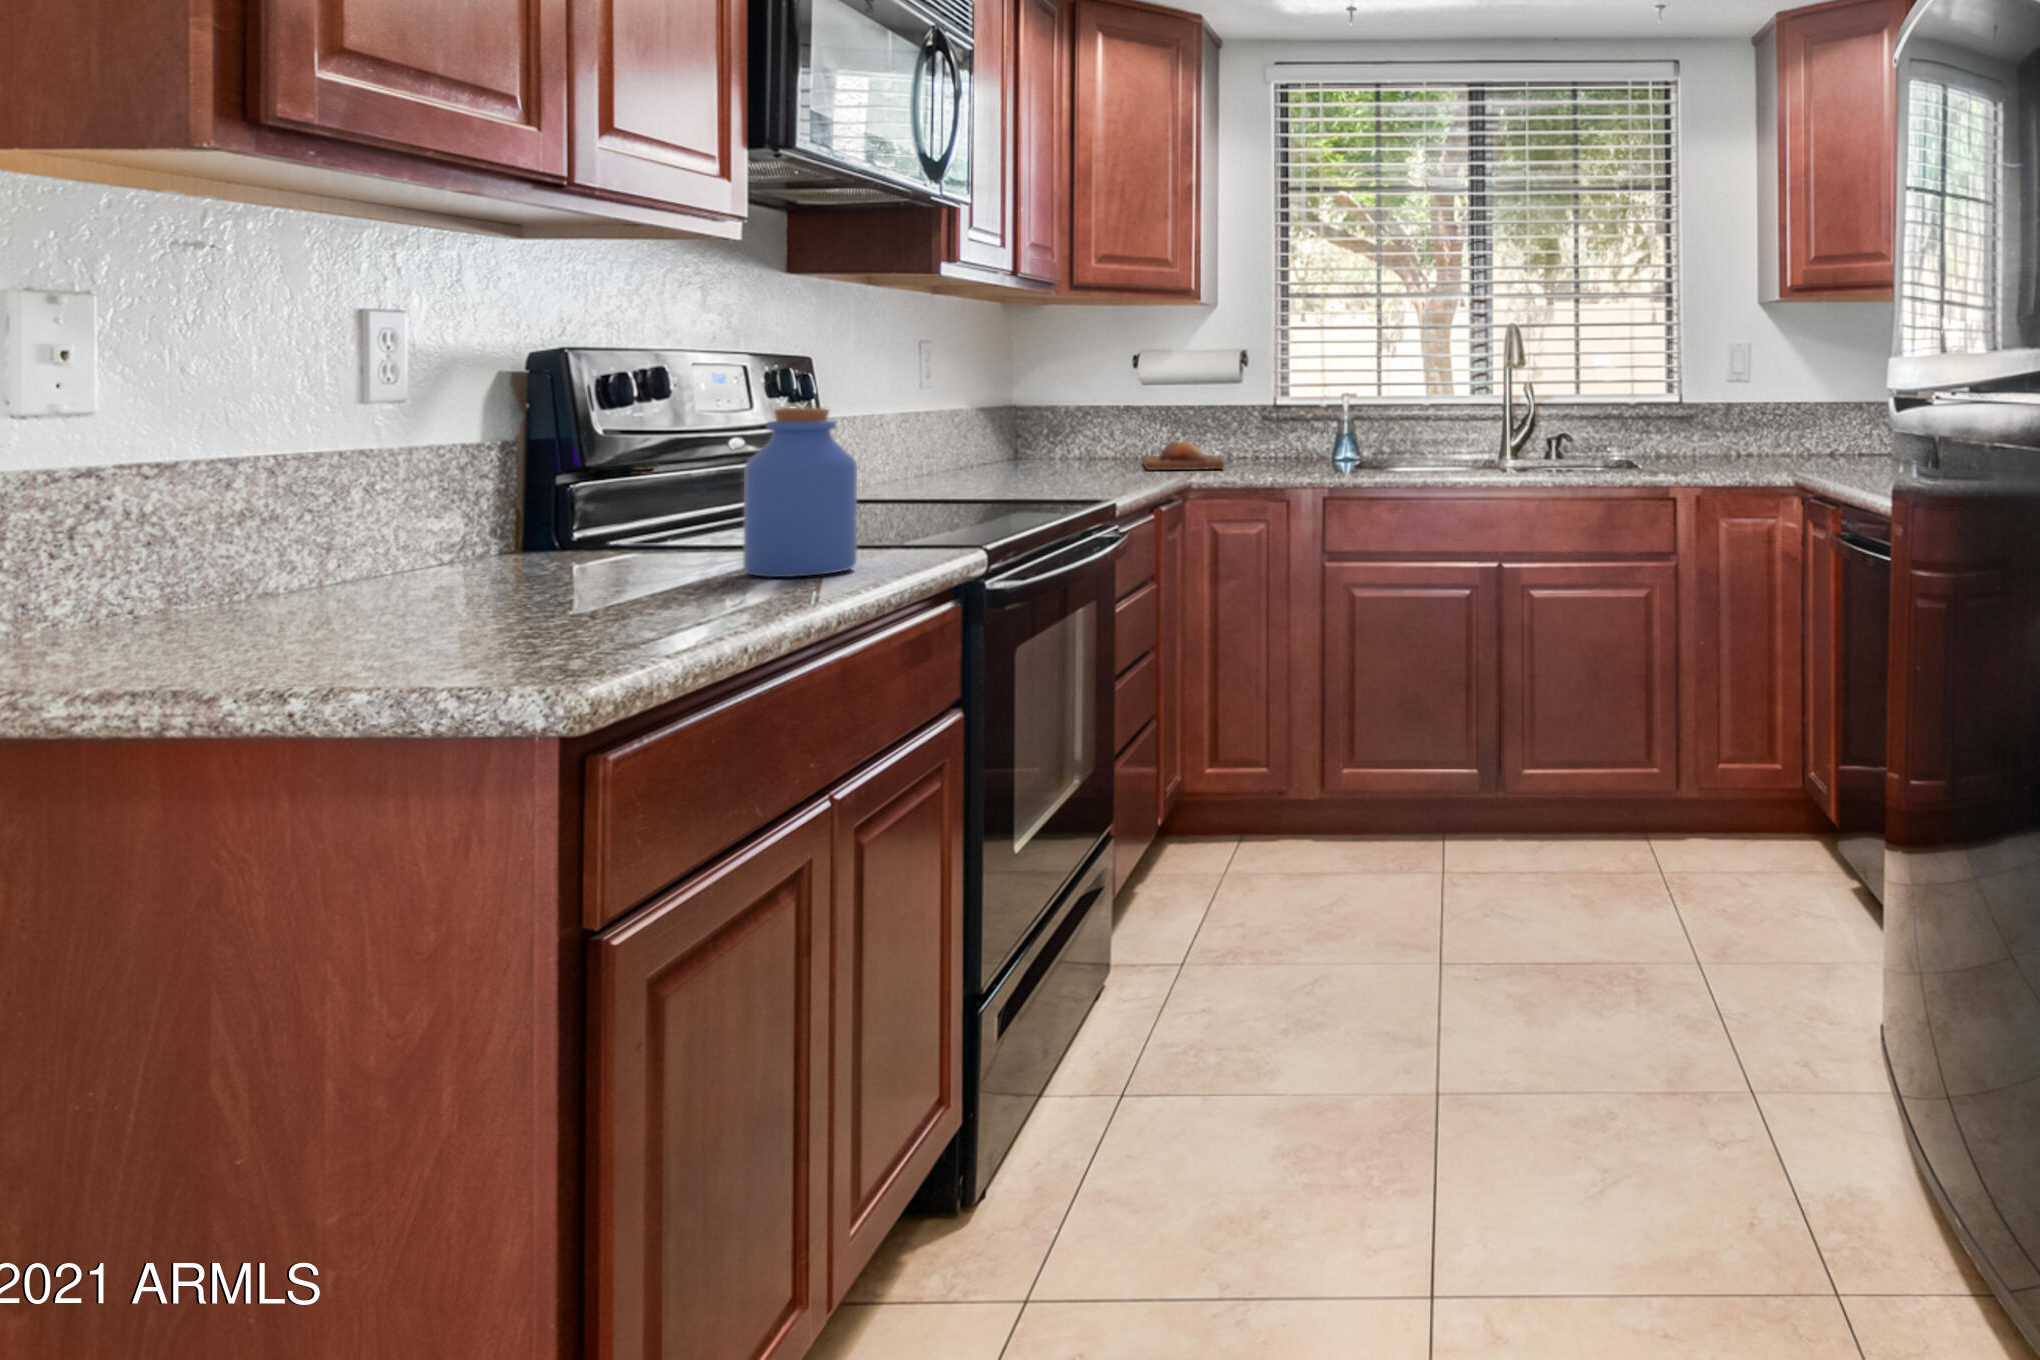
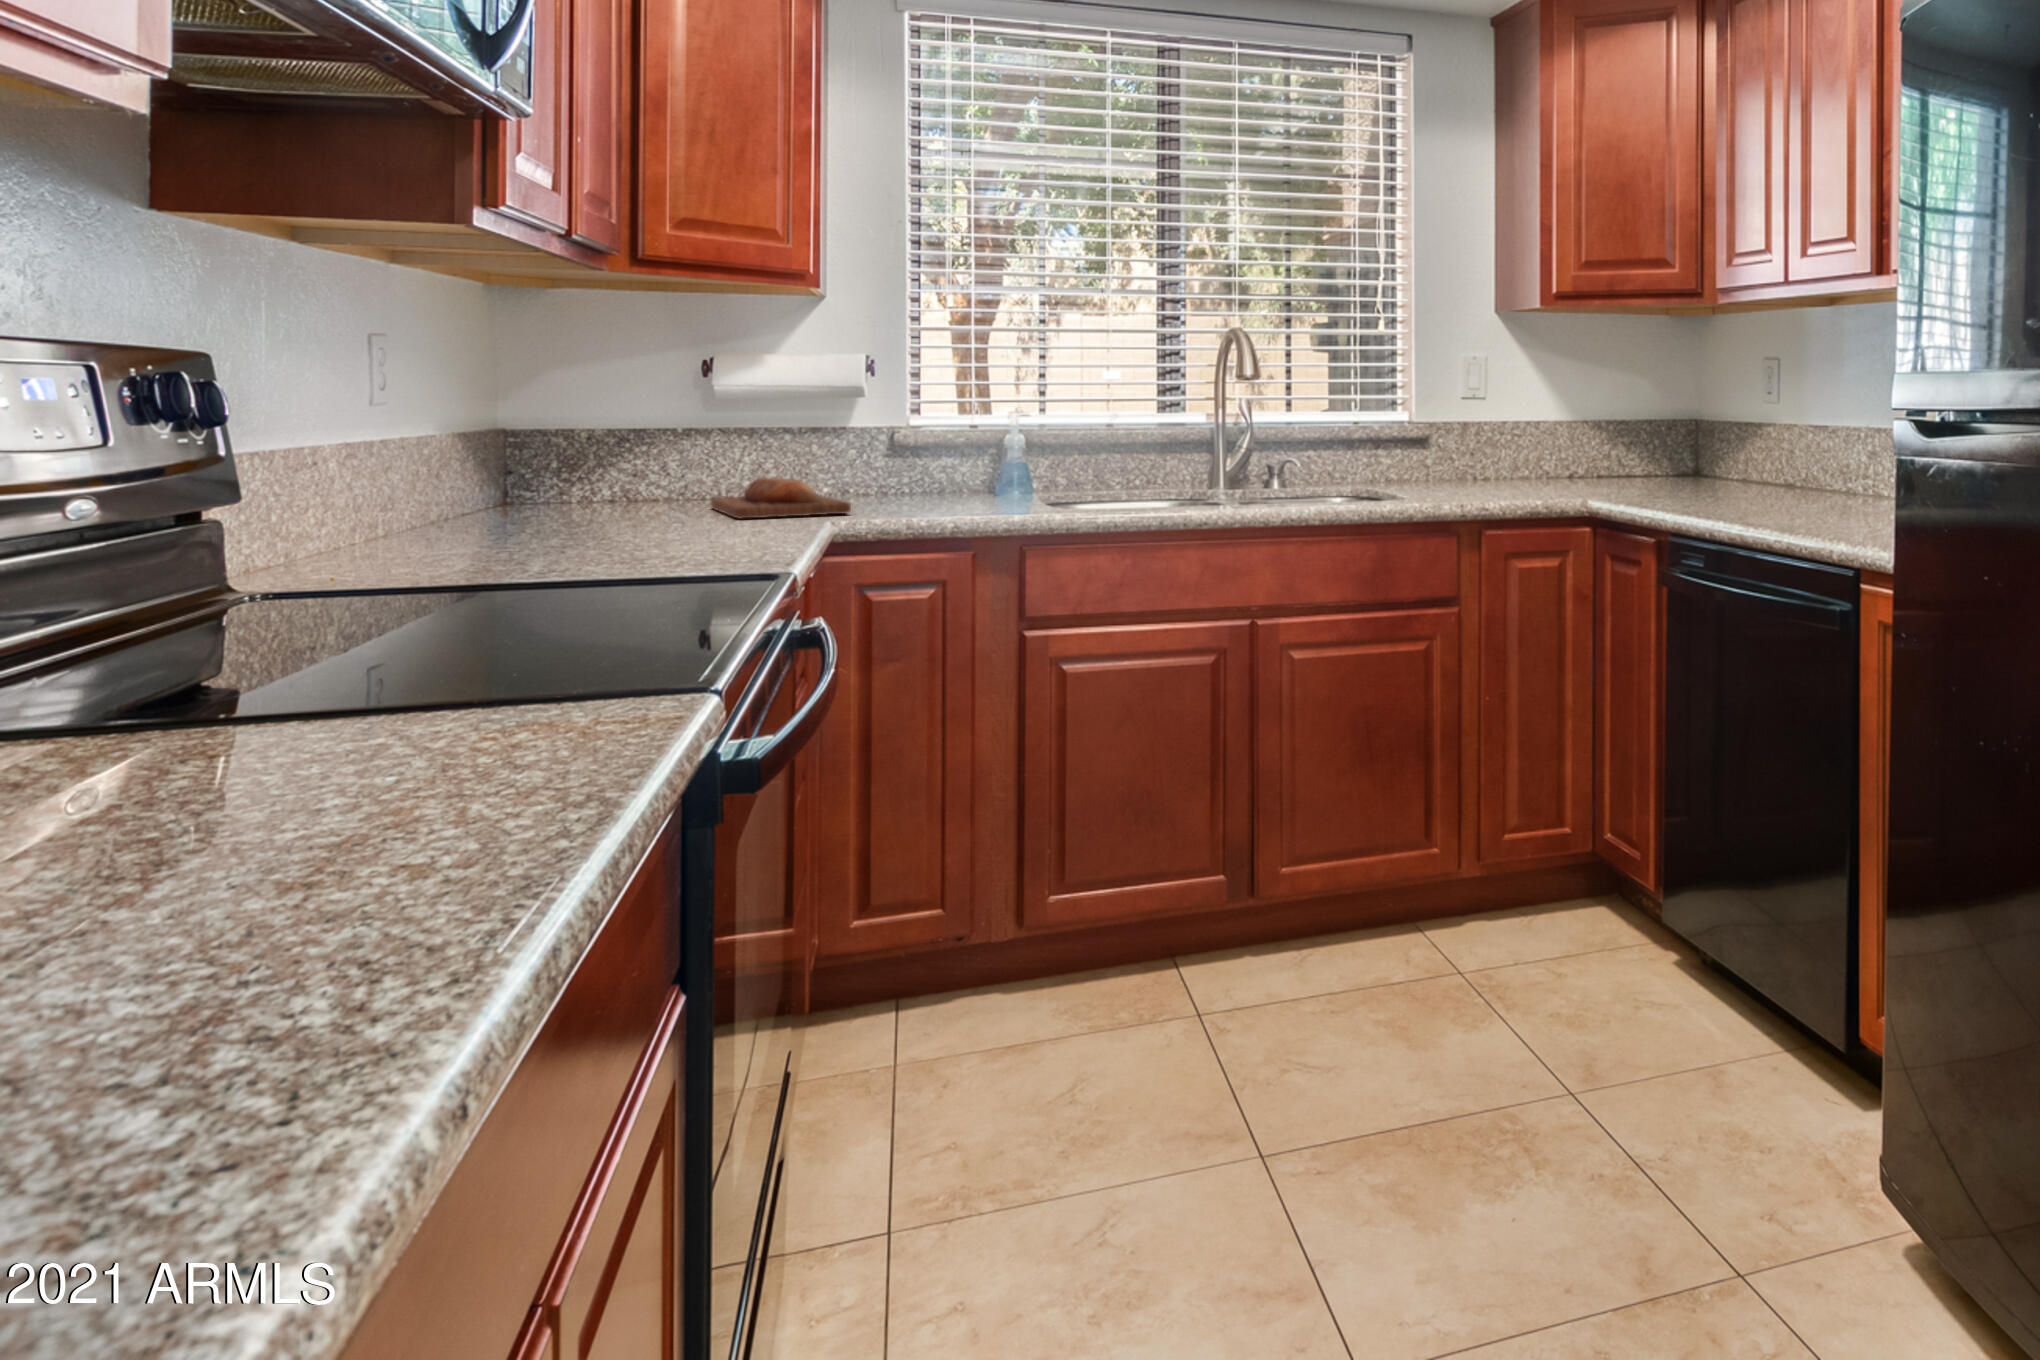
jar: present [743,408,857,577] -> none [199,437,470,790]

